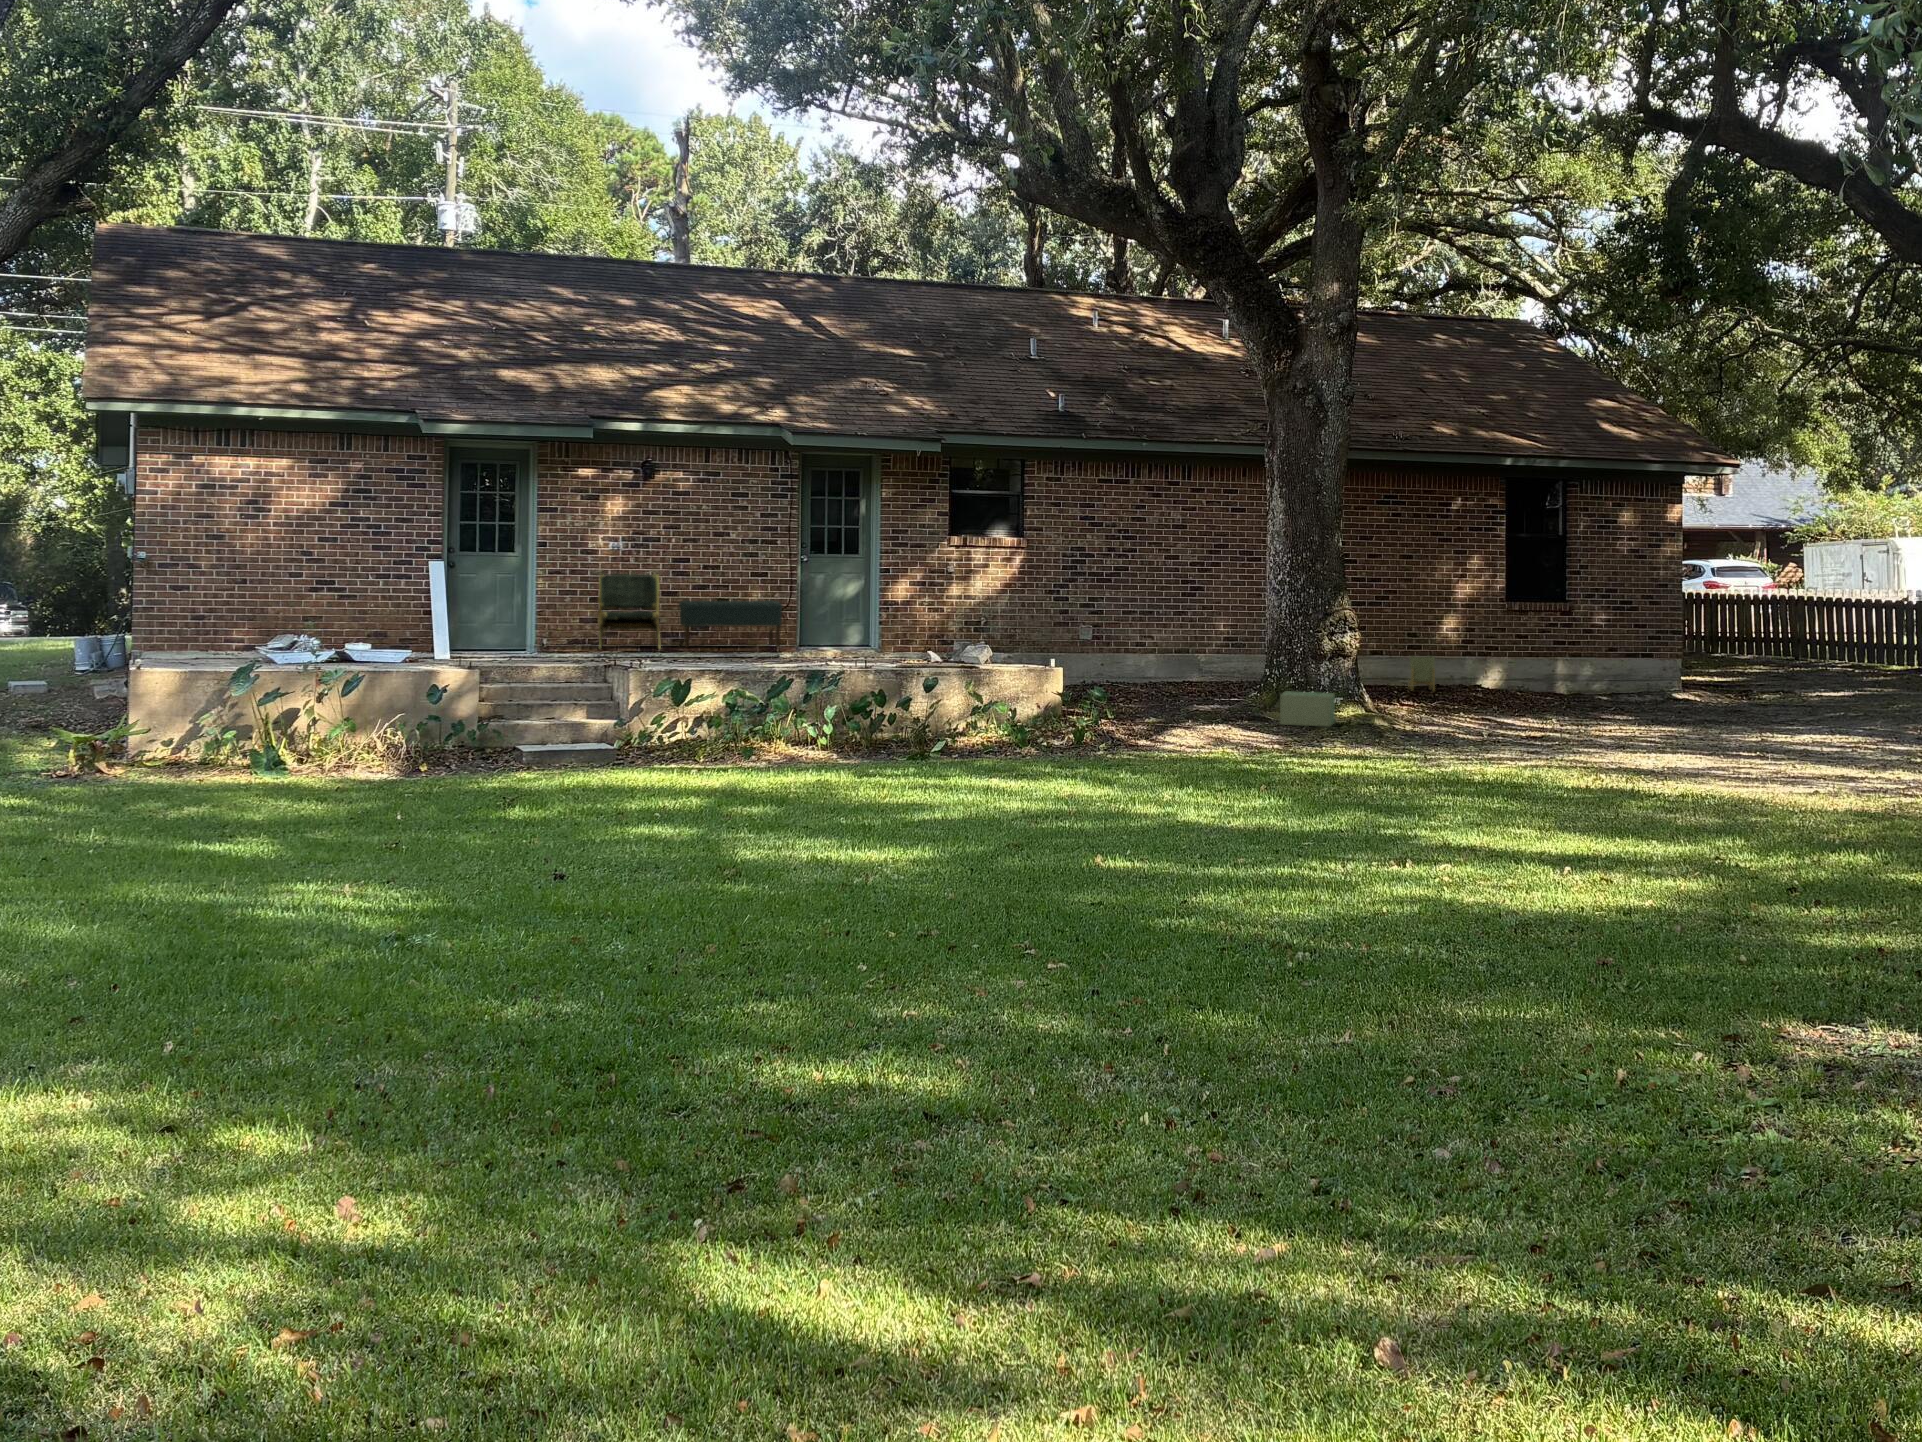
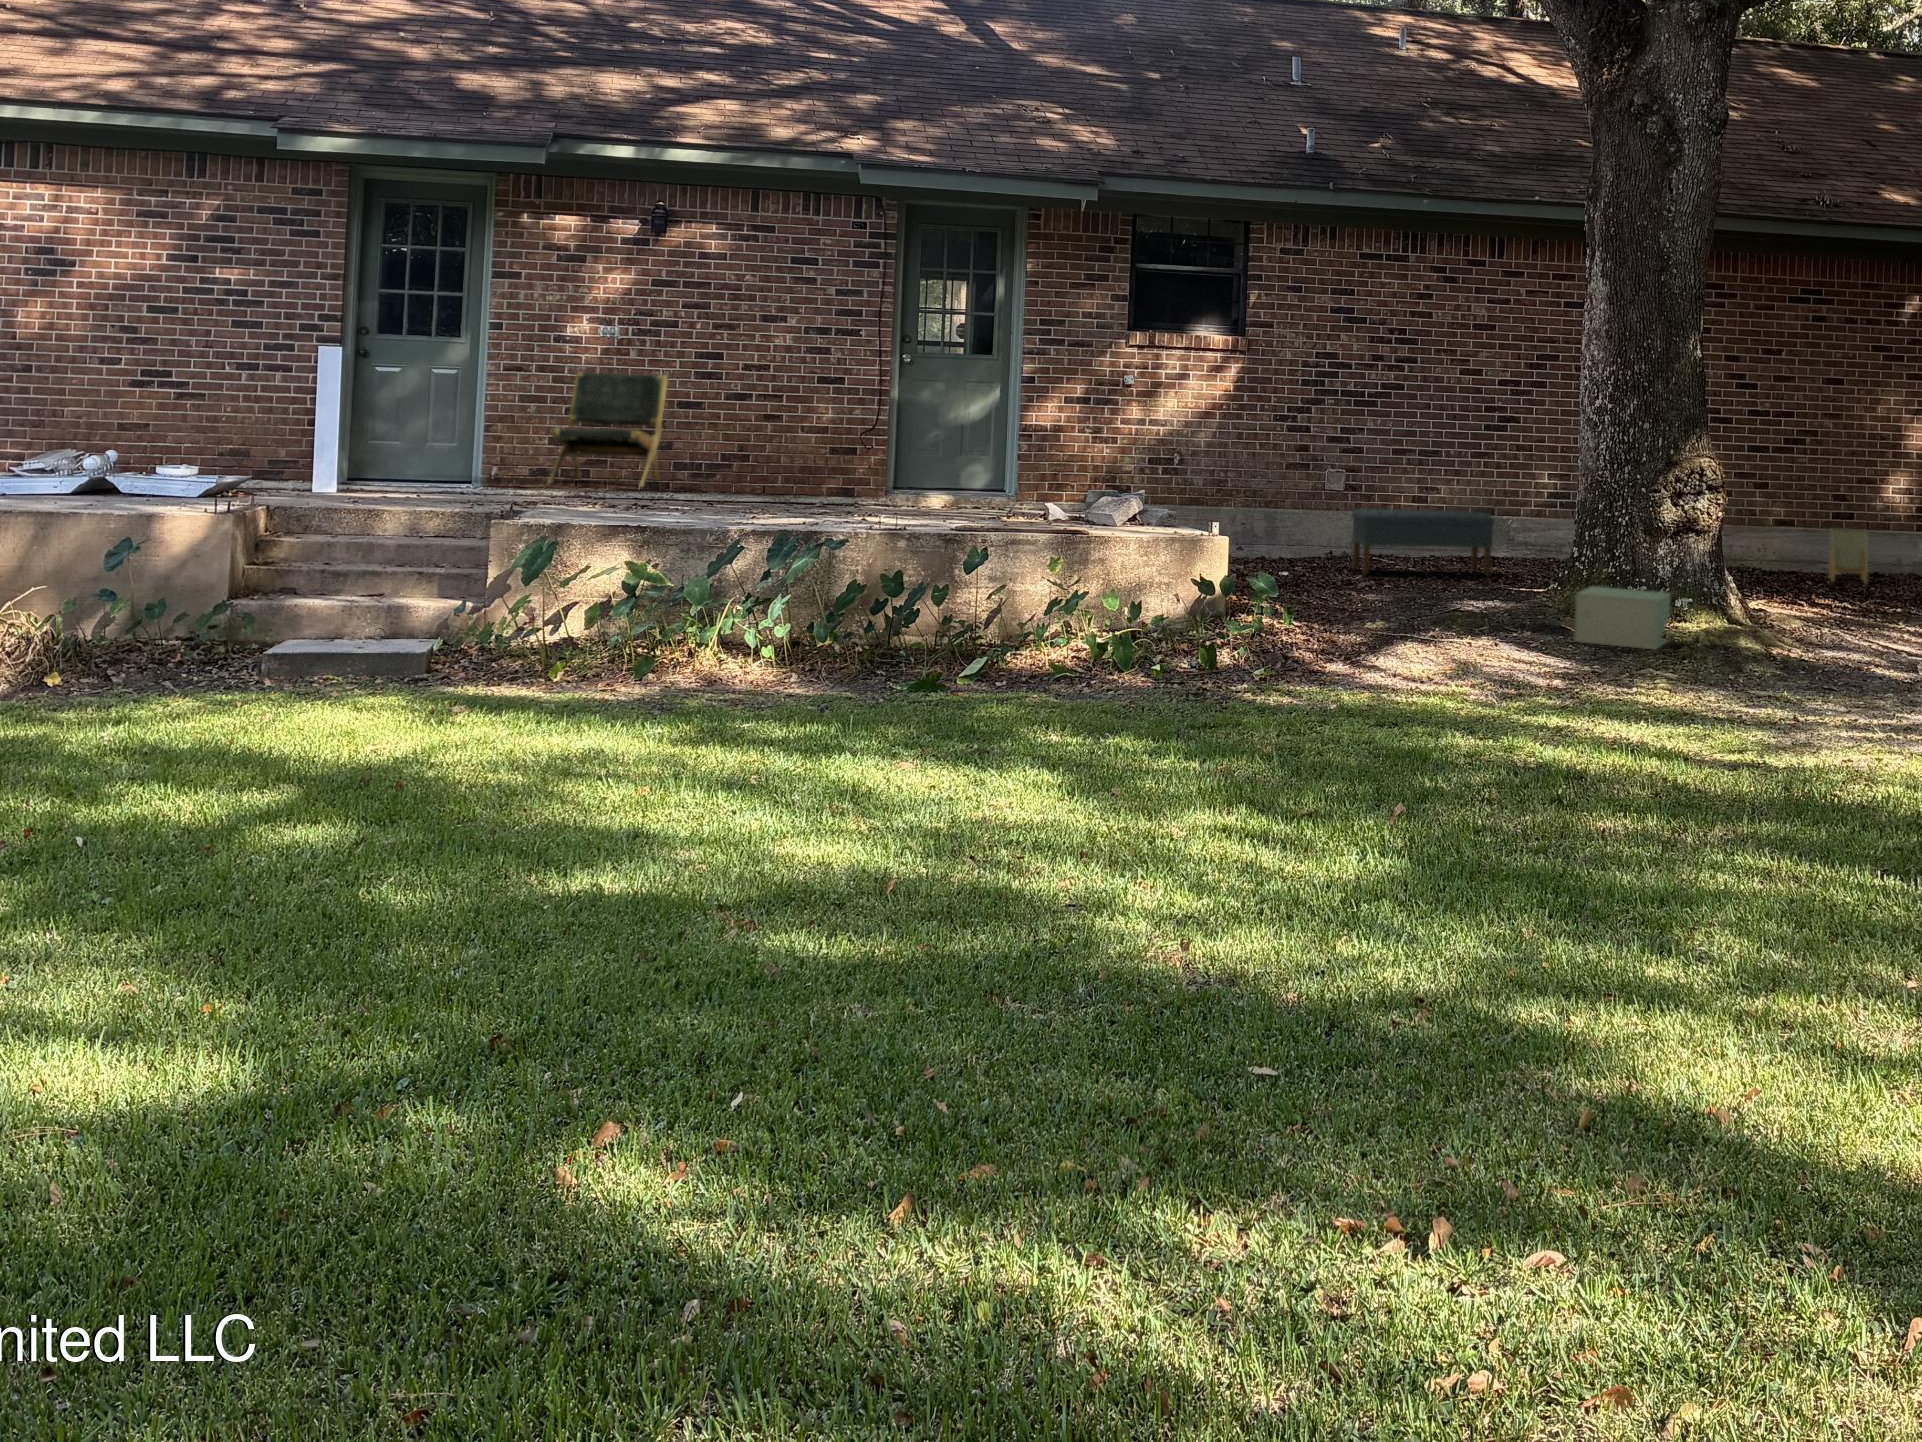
bench: present [678,600,782,648] -> present [1352,508,1494,577]

